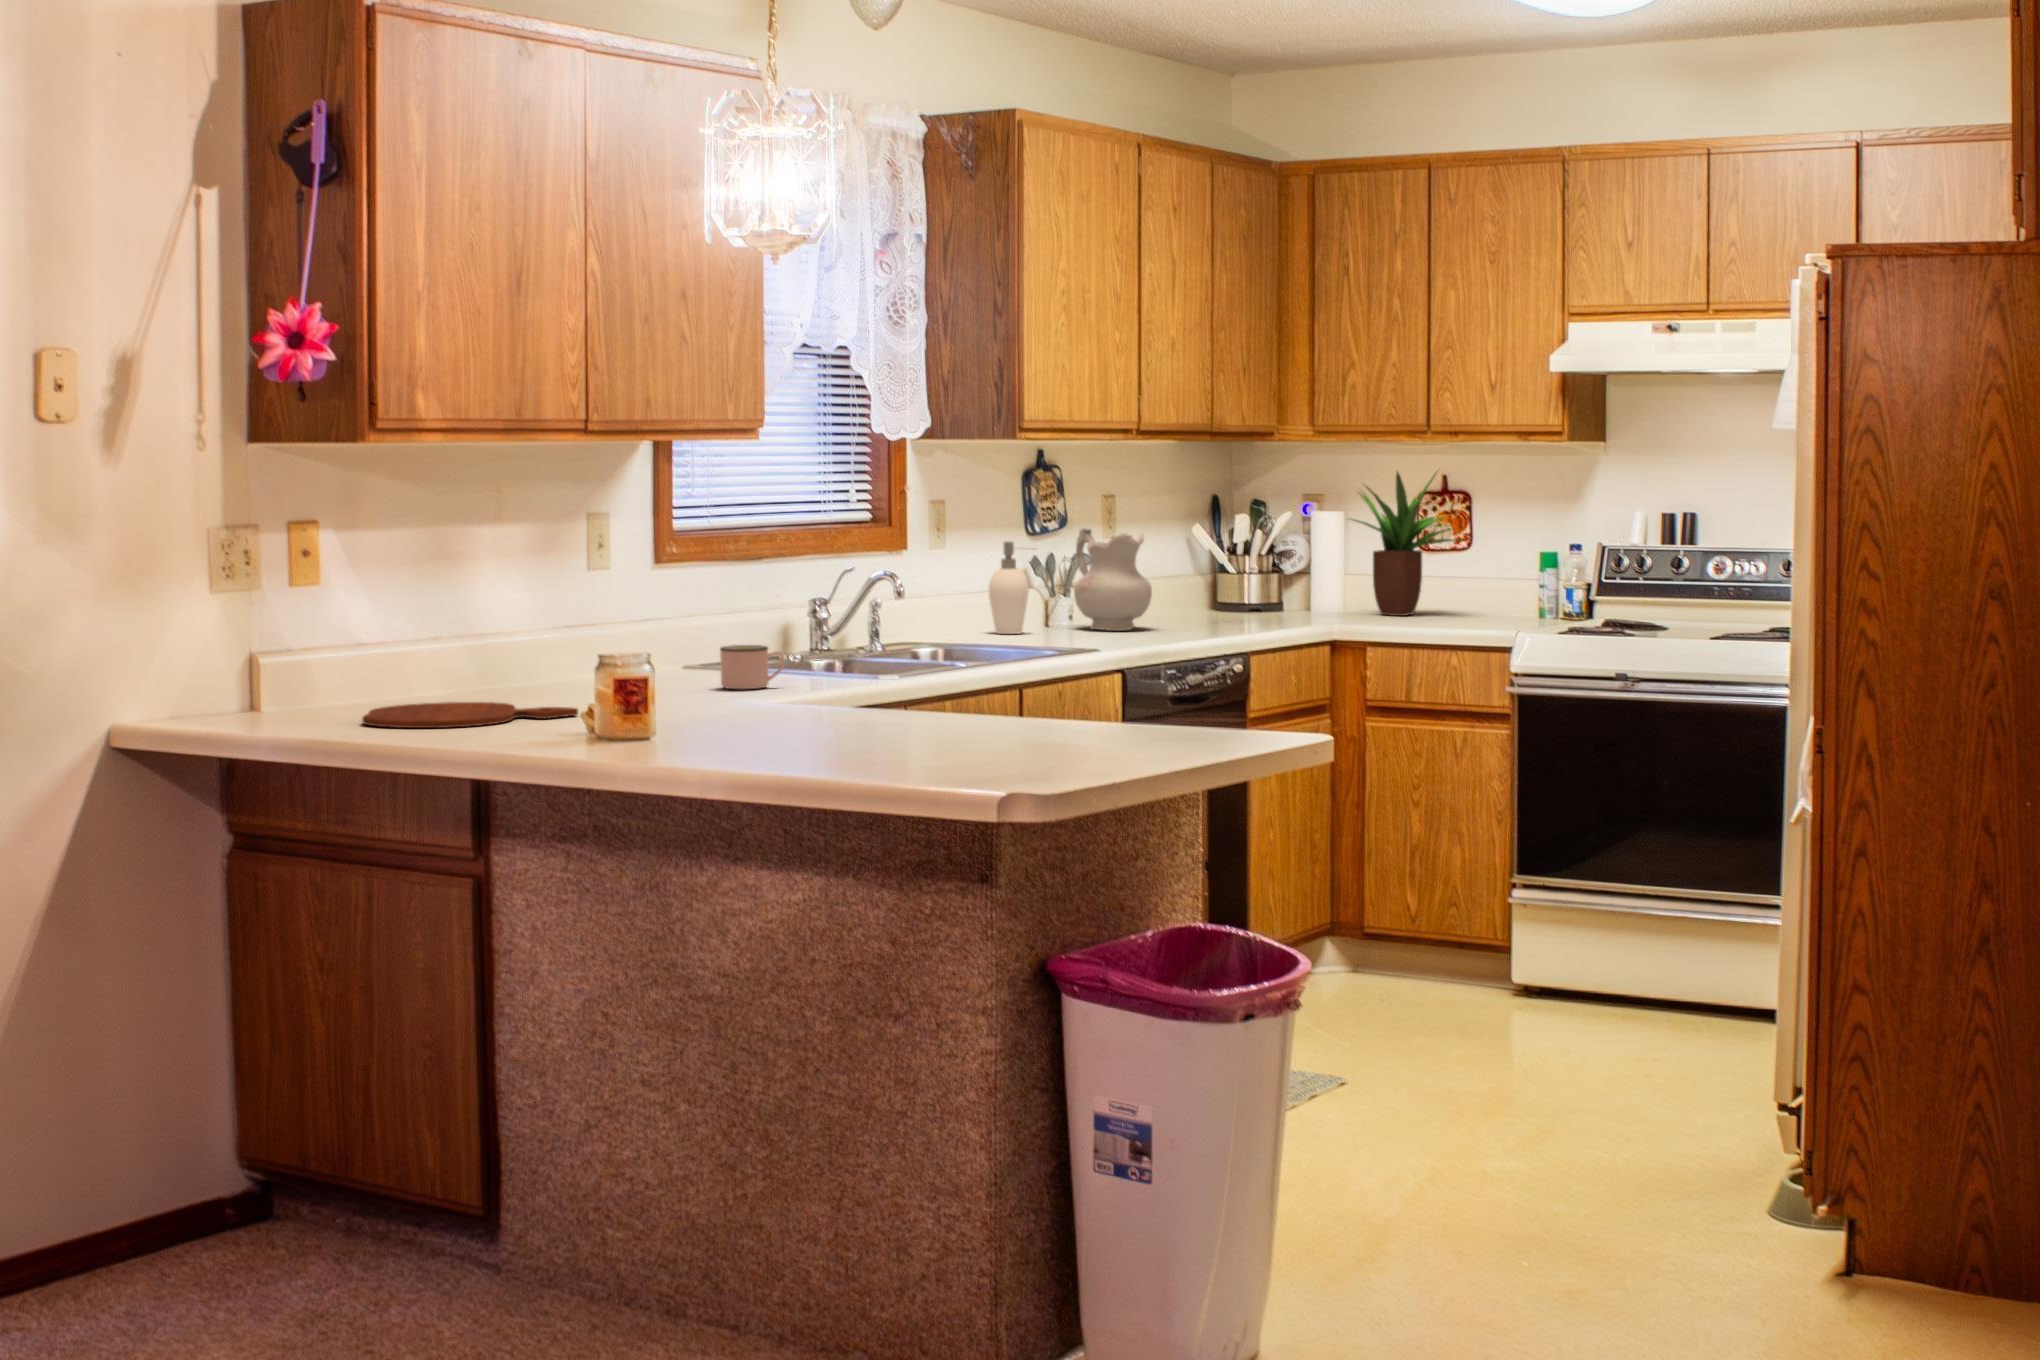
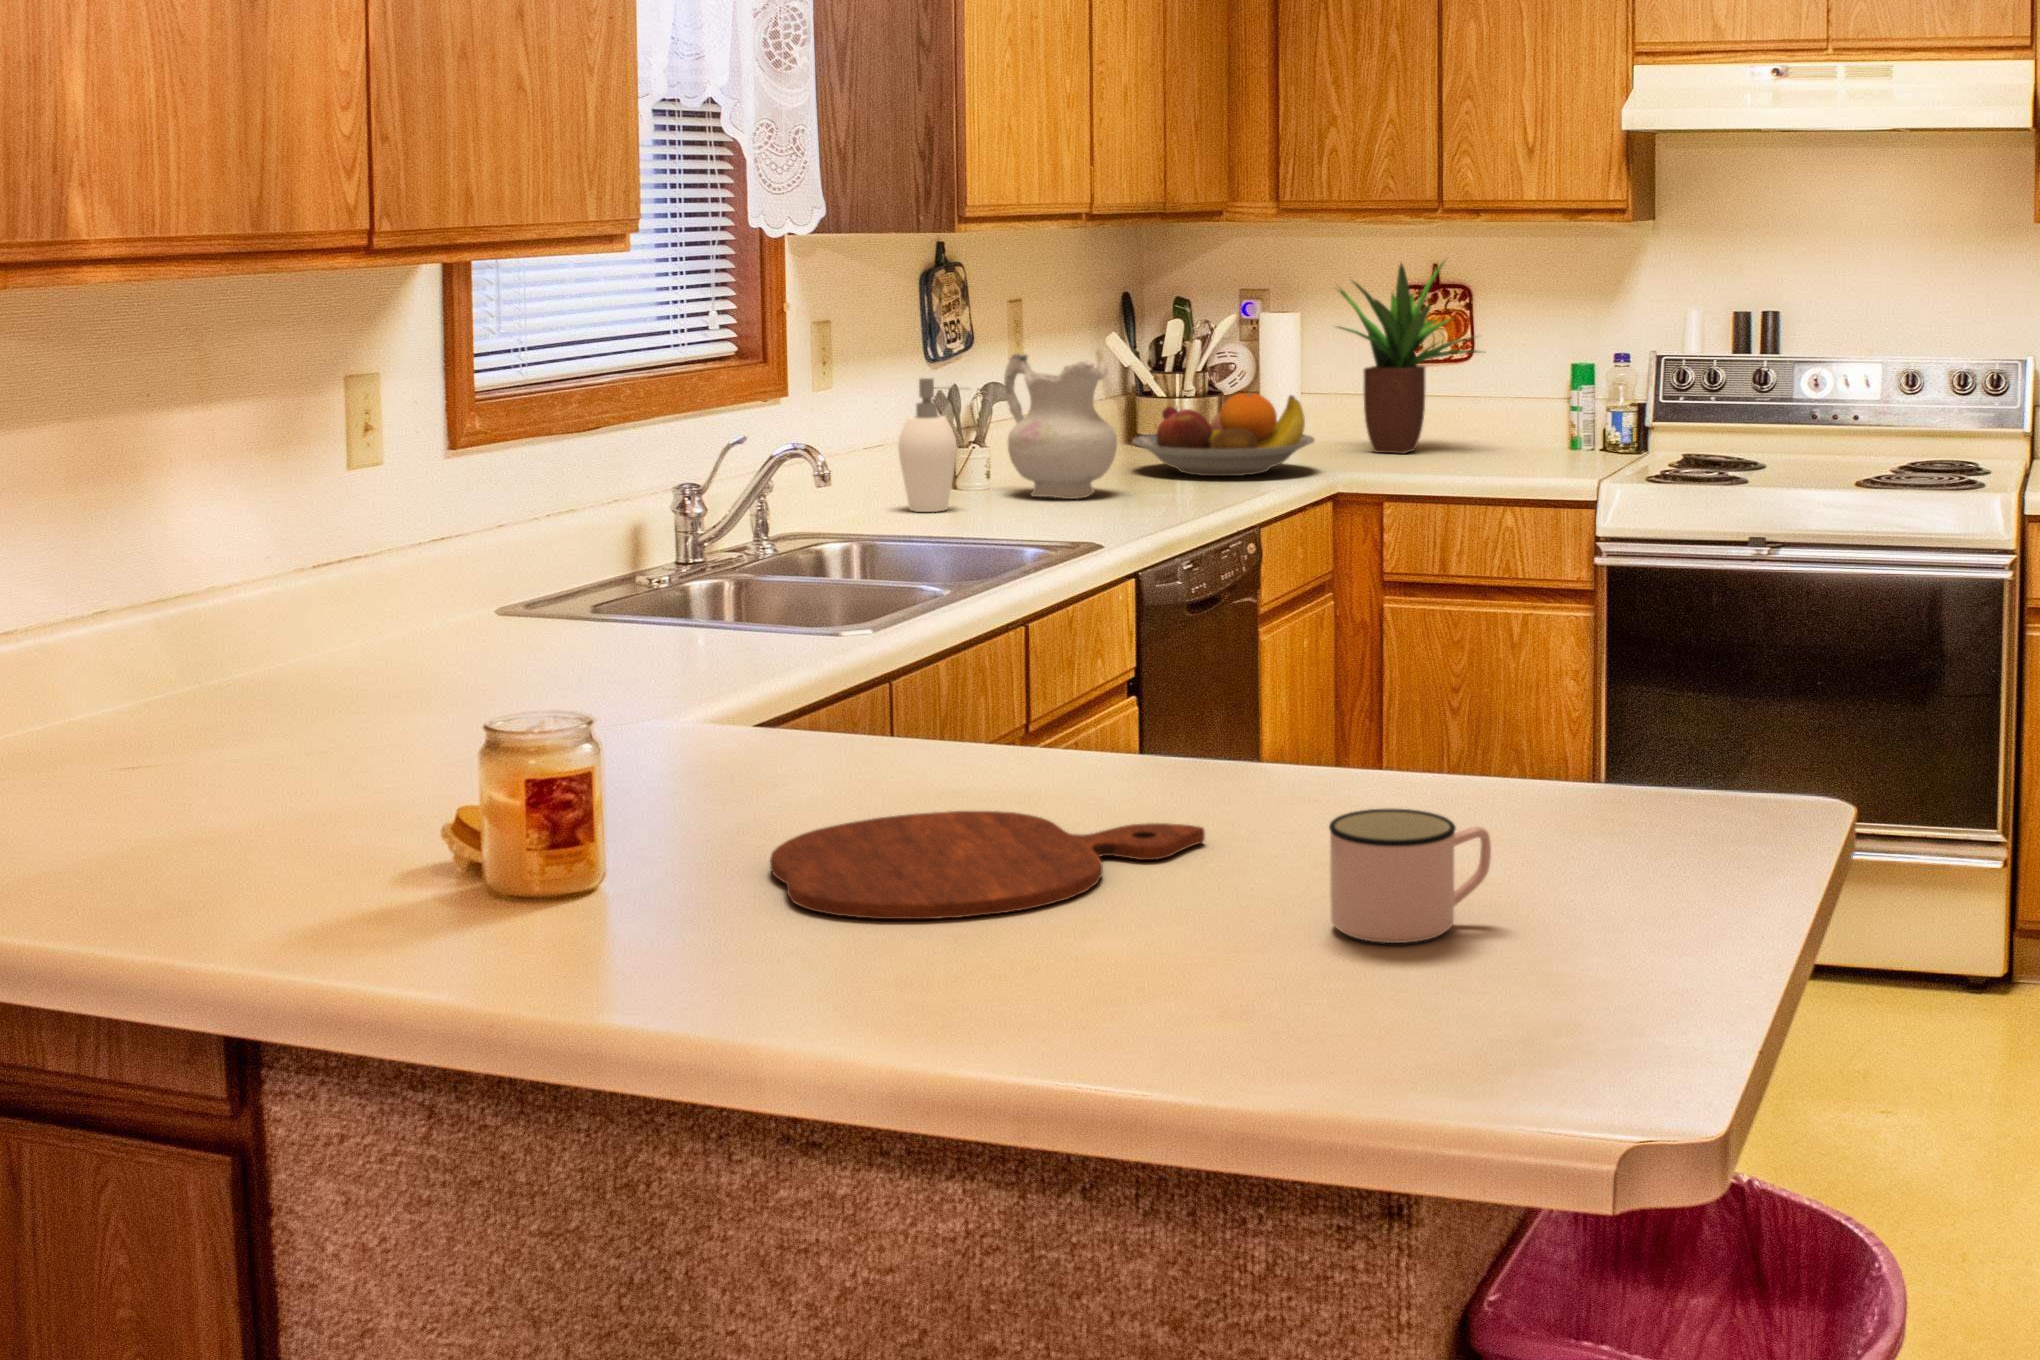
fruit bowl: none [1182,564,1316,623] -> present [1132,393,1315,476]
mug: present [720,645,784,689] -> present [1329,809,1491,943]
cutting board: present [362,702,578,728] -> present [770,811,1205,919]

